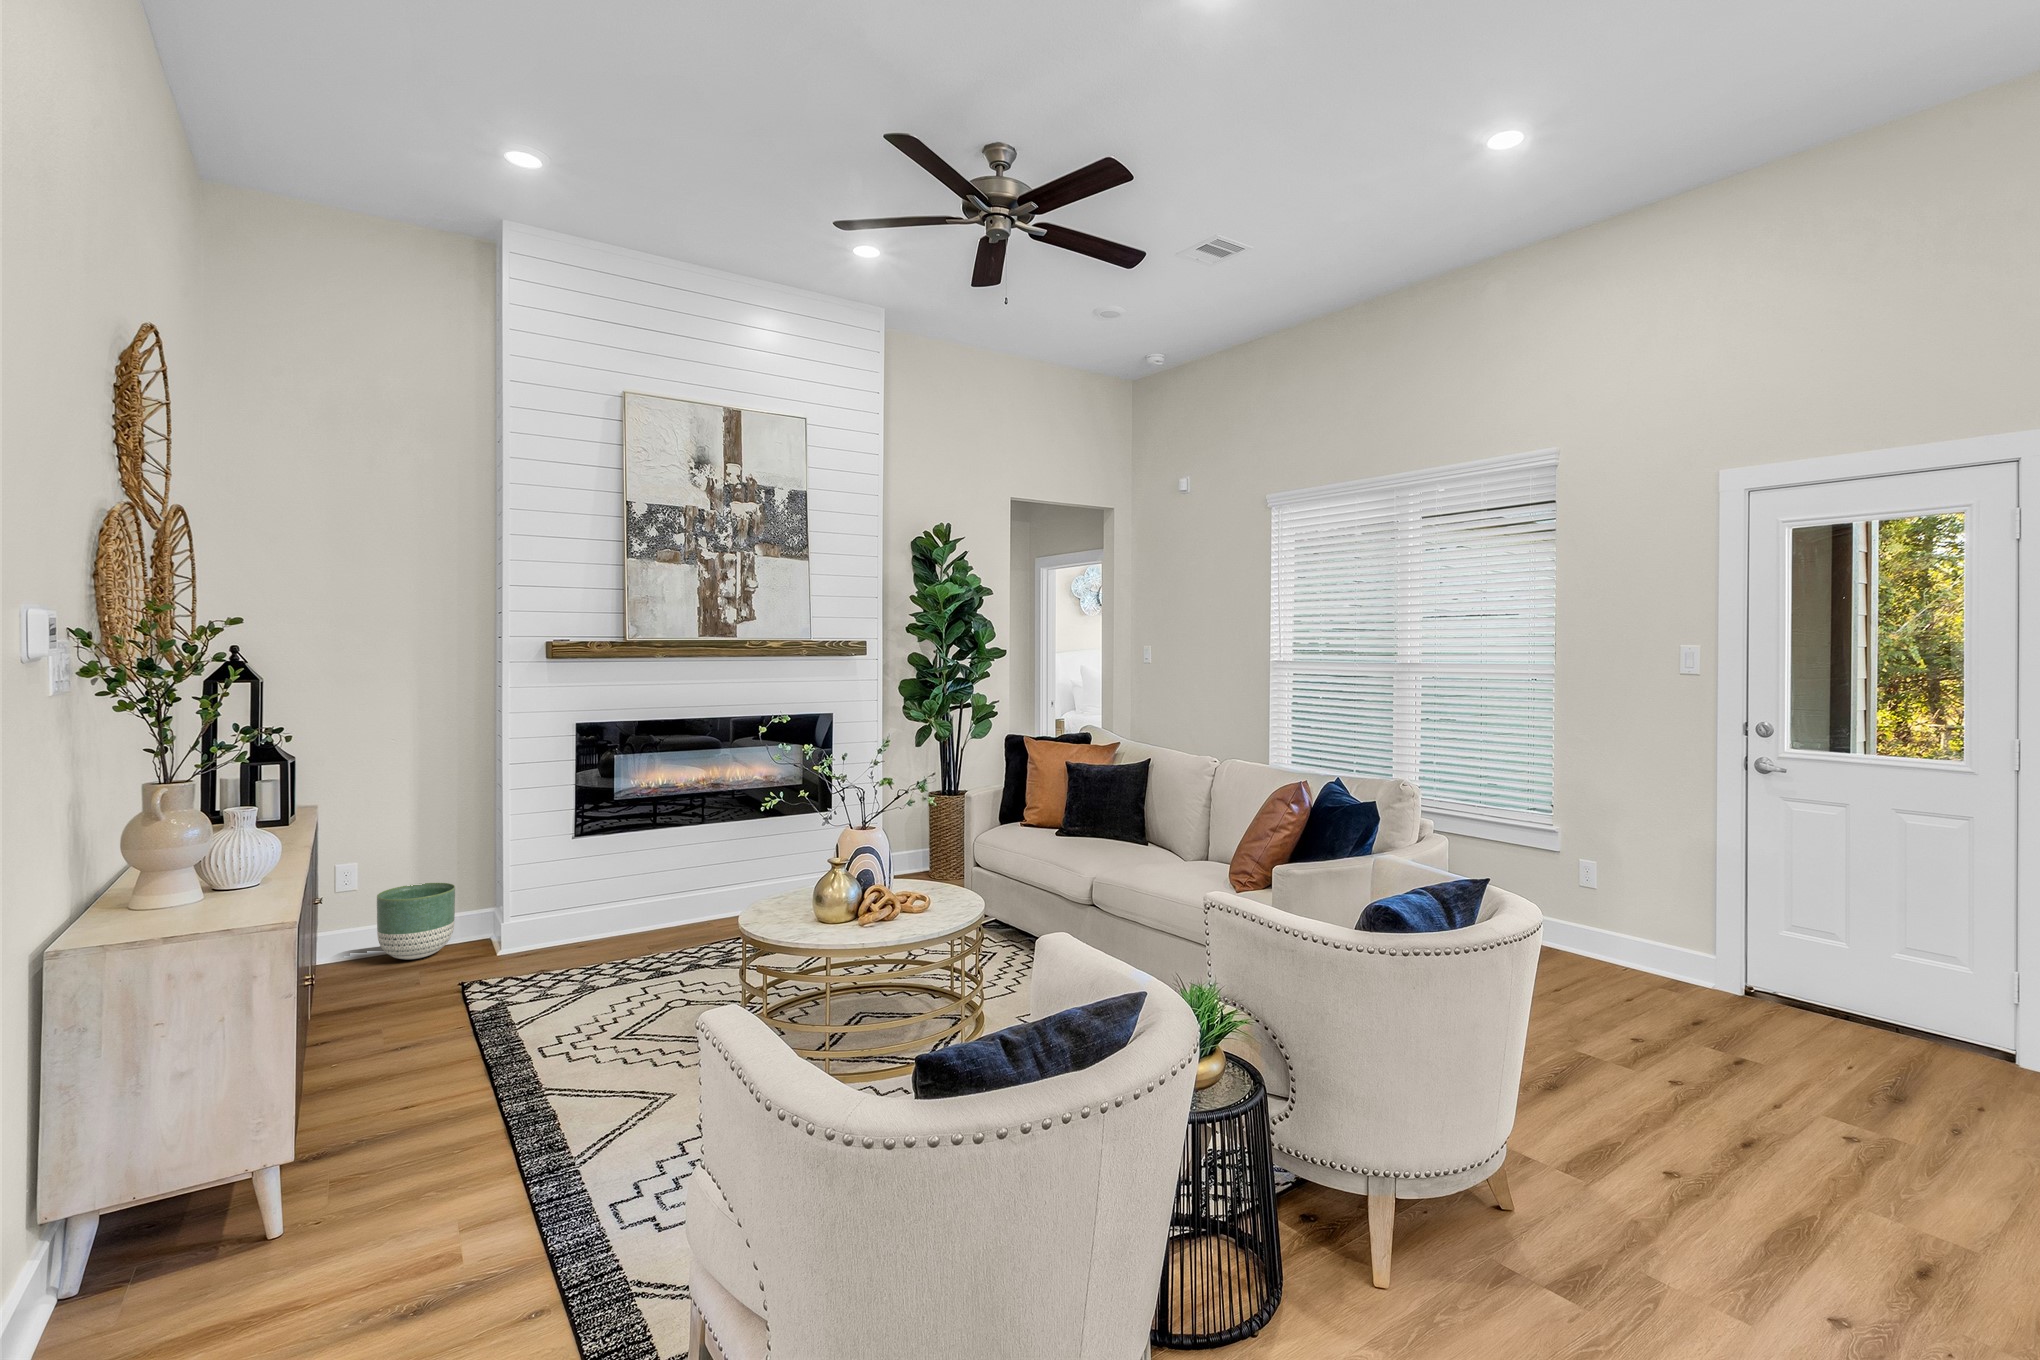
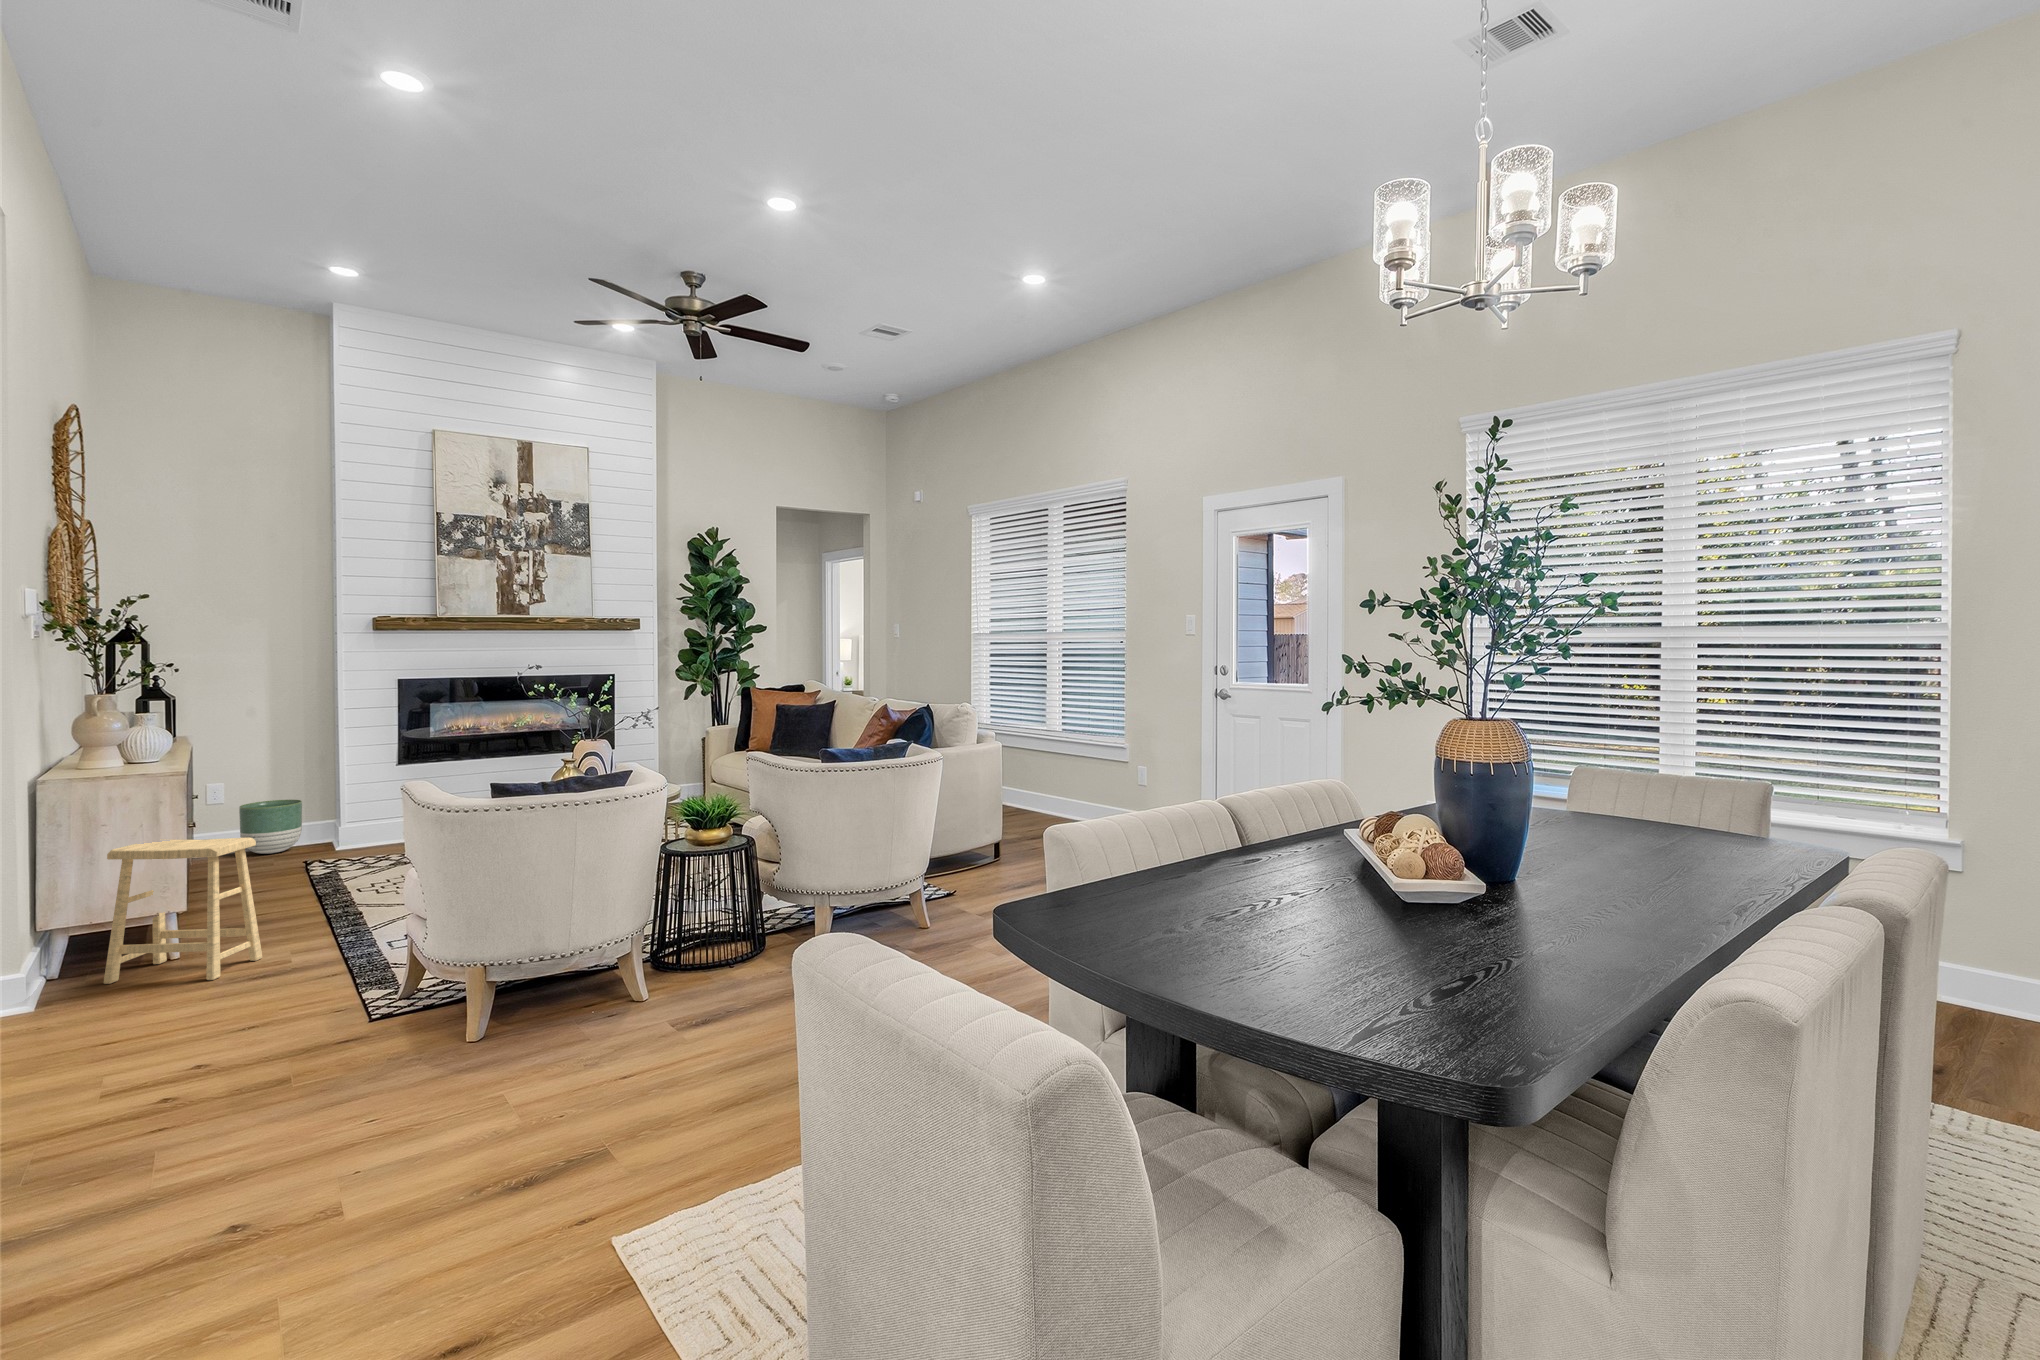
footstool: none [156,1038,418,1316] -> present [103,838,262,984]

